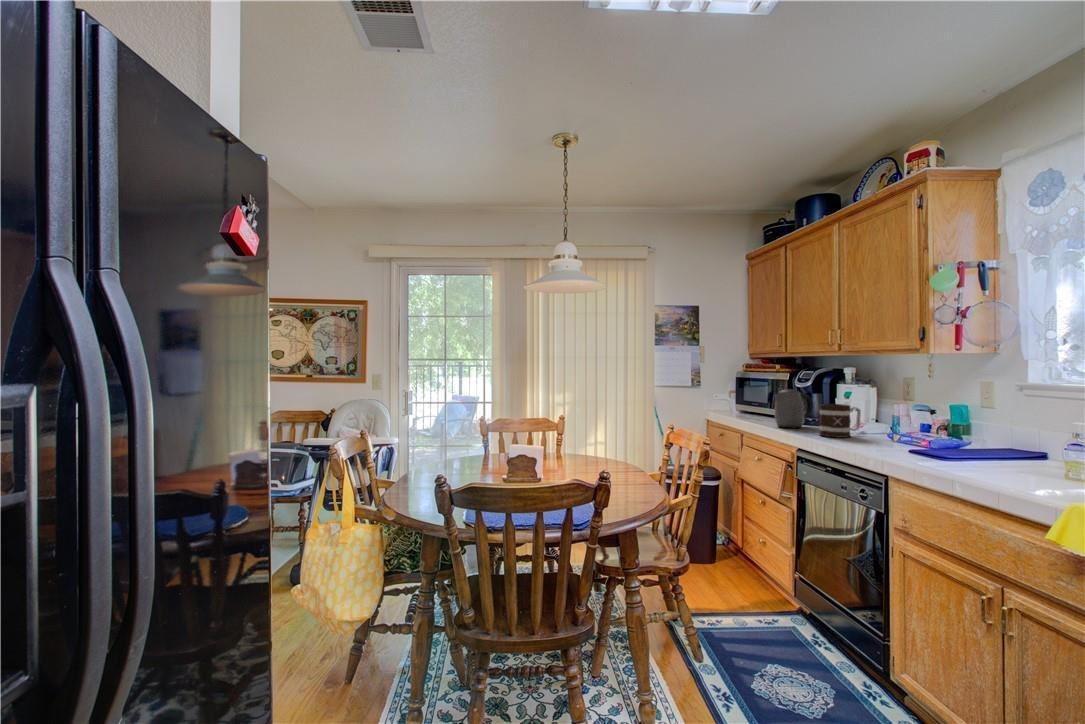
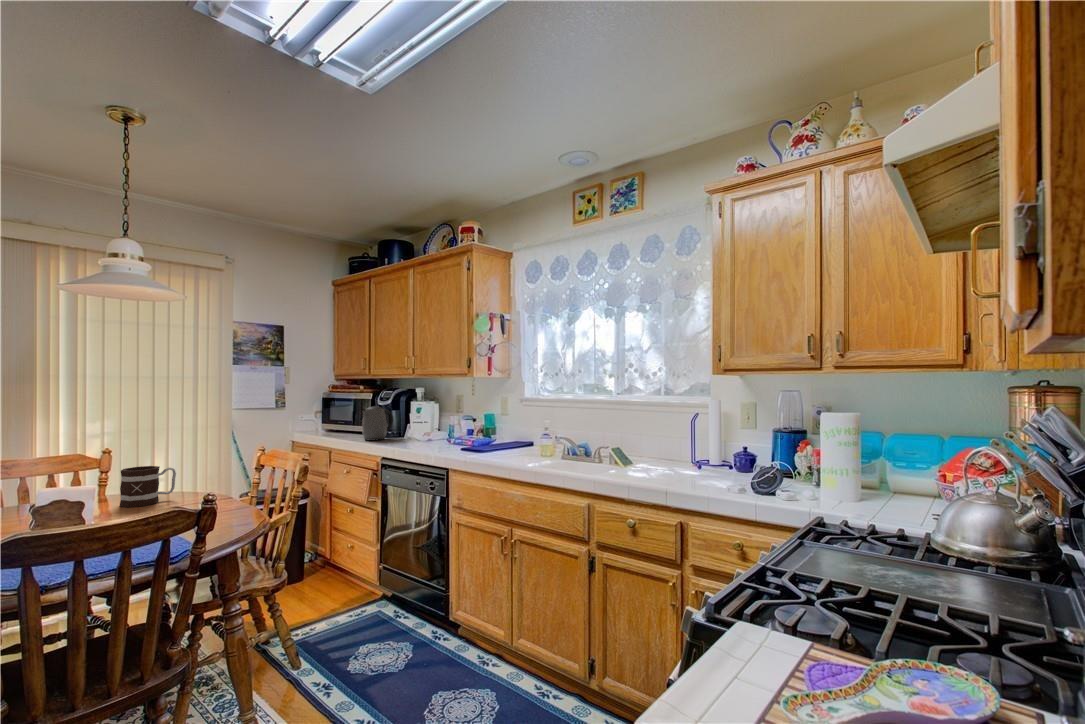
mug: present [819,404,861,438] -> present [120,466,176,507]

